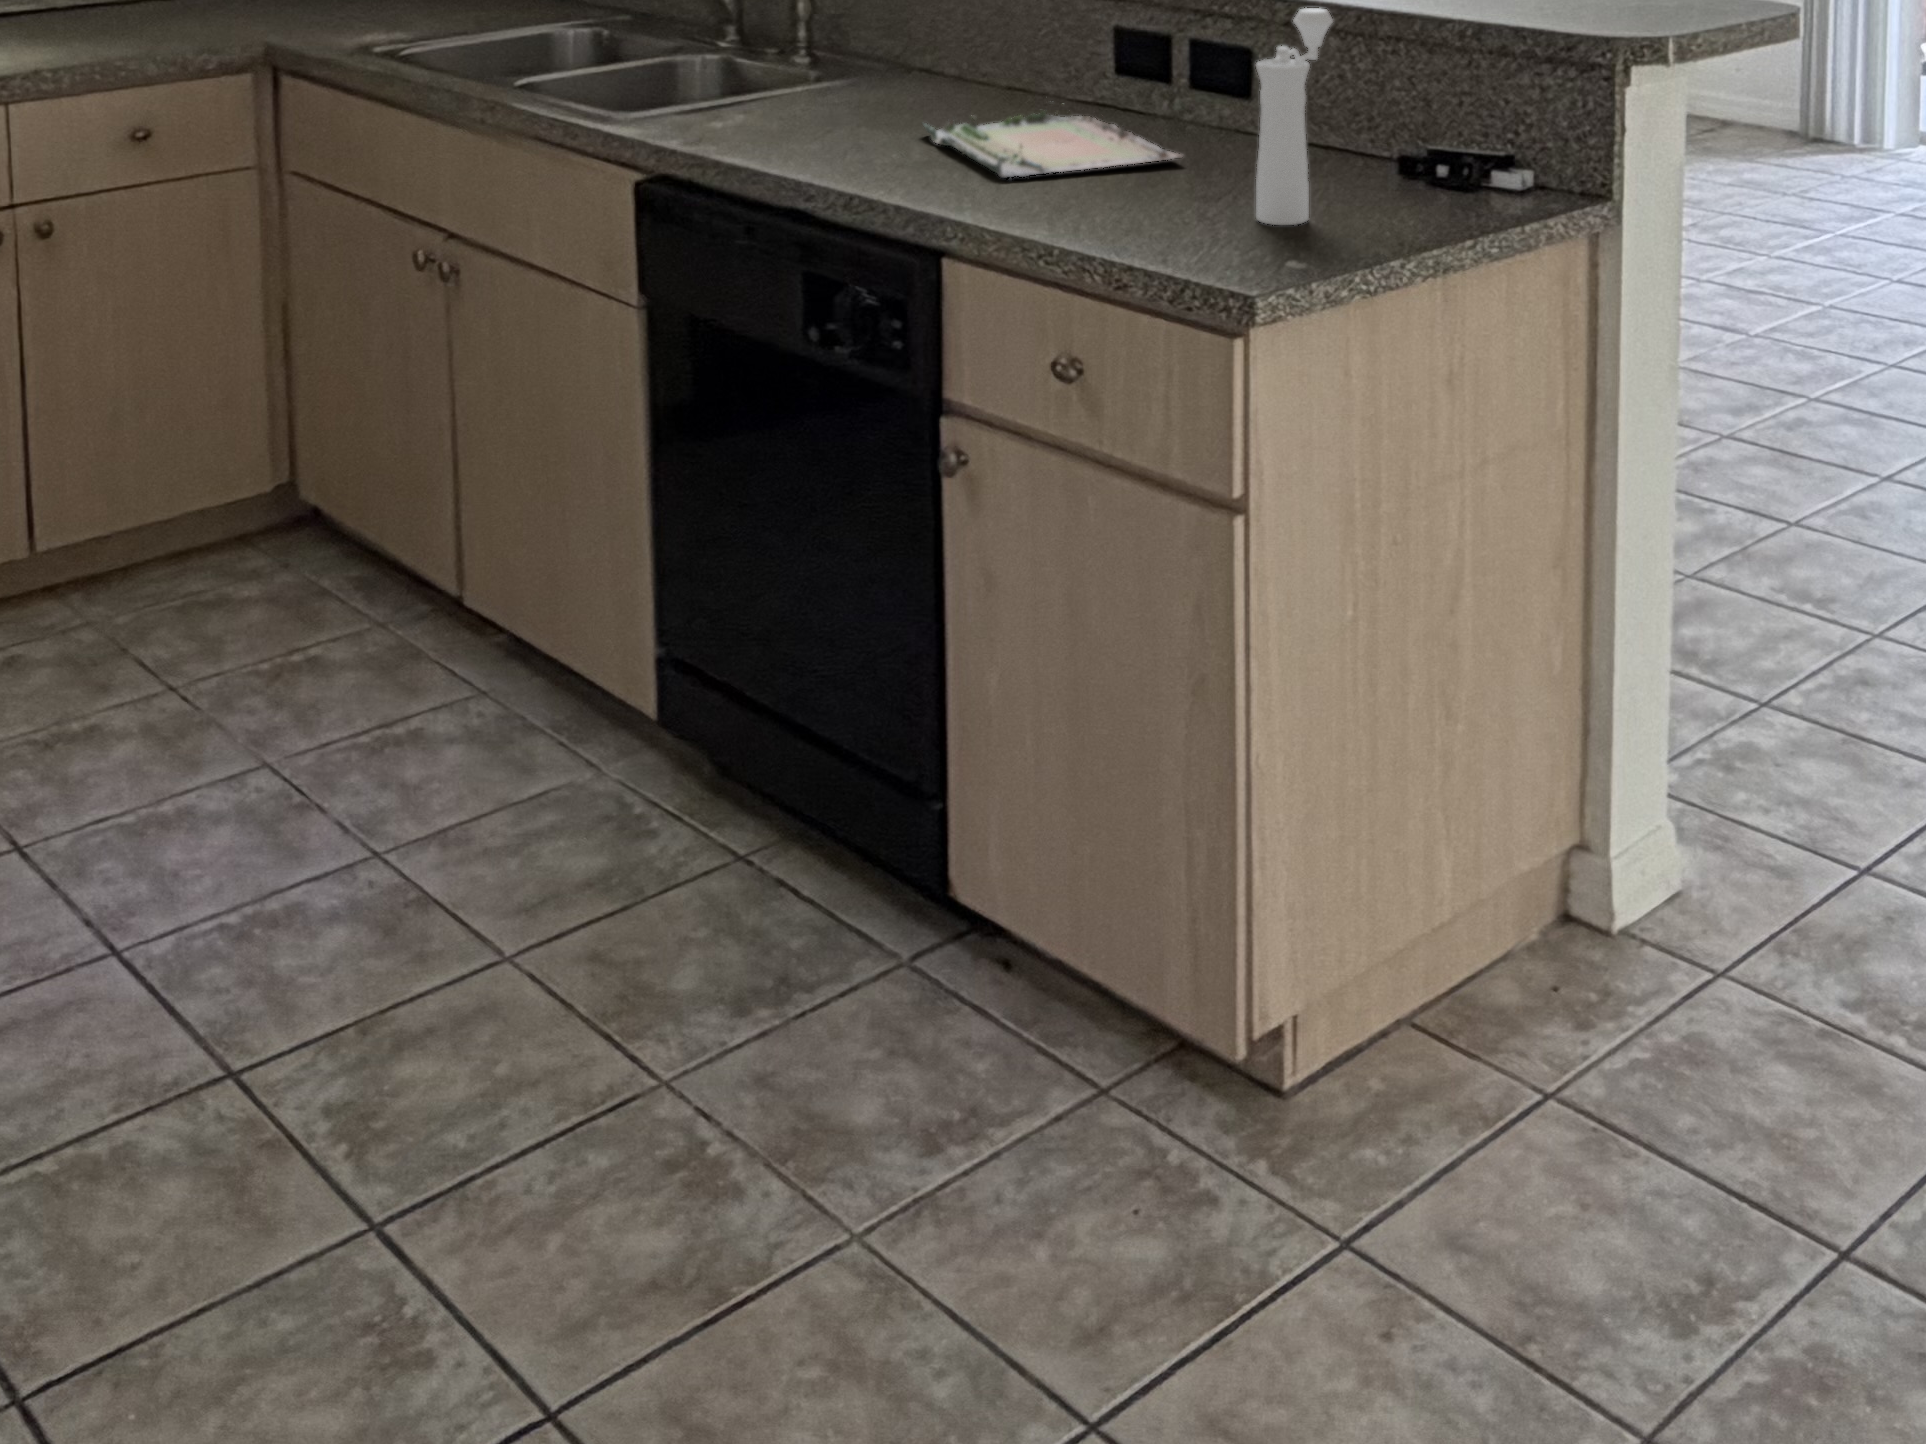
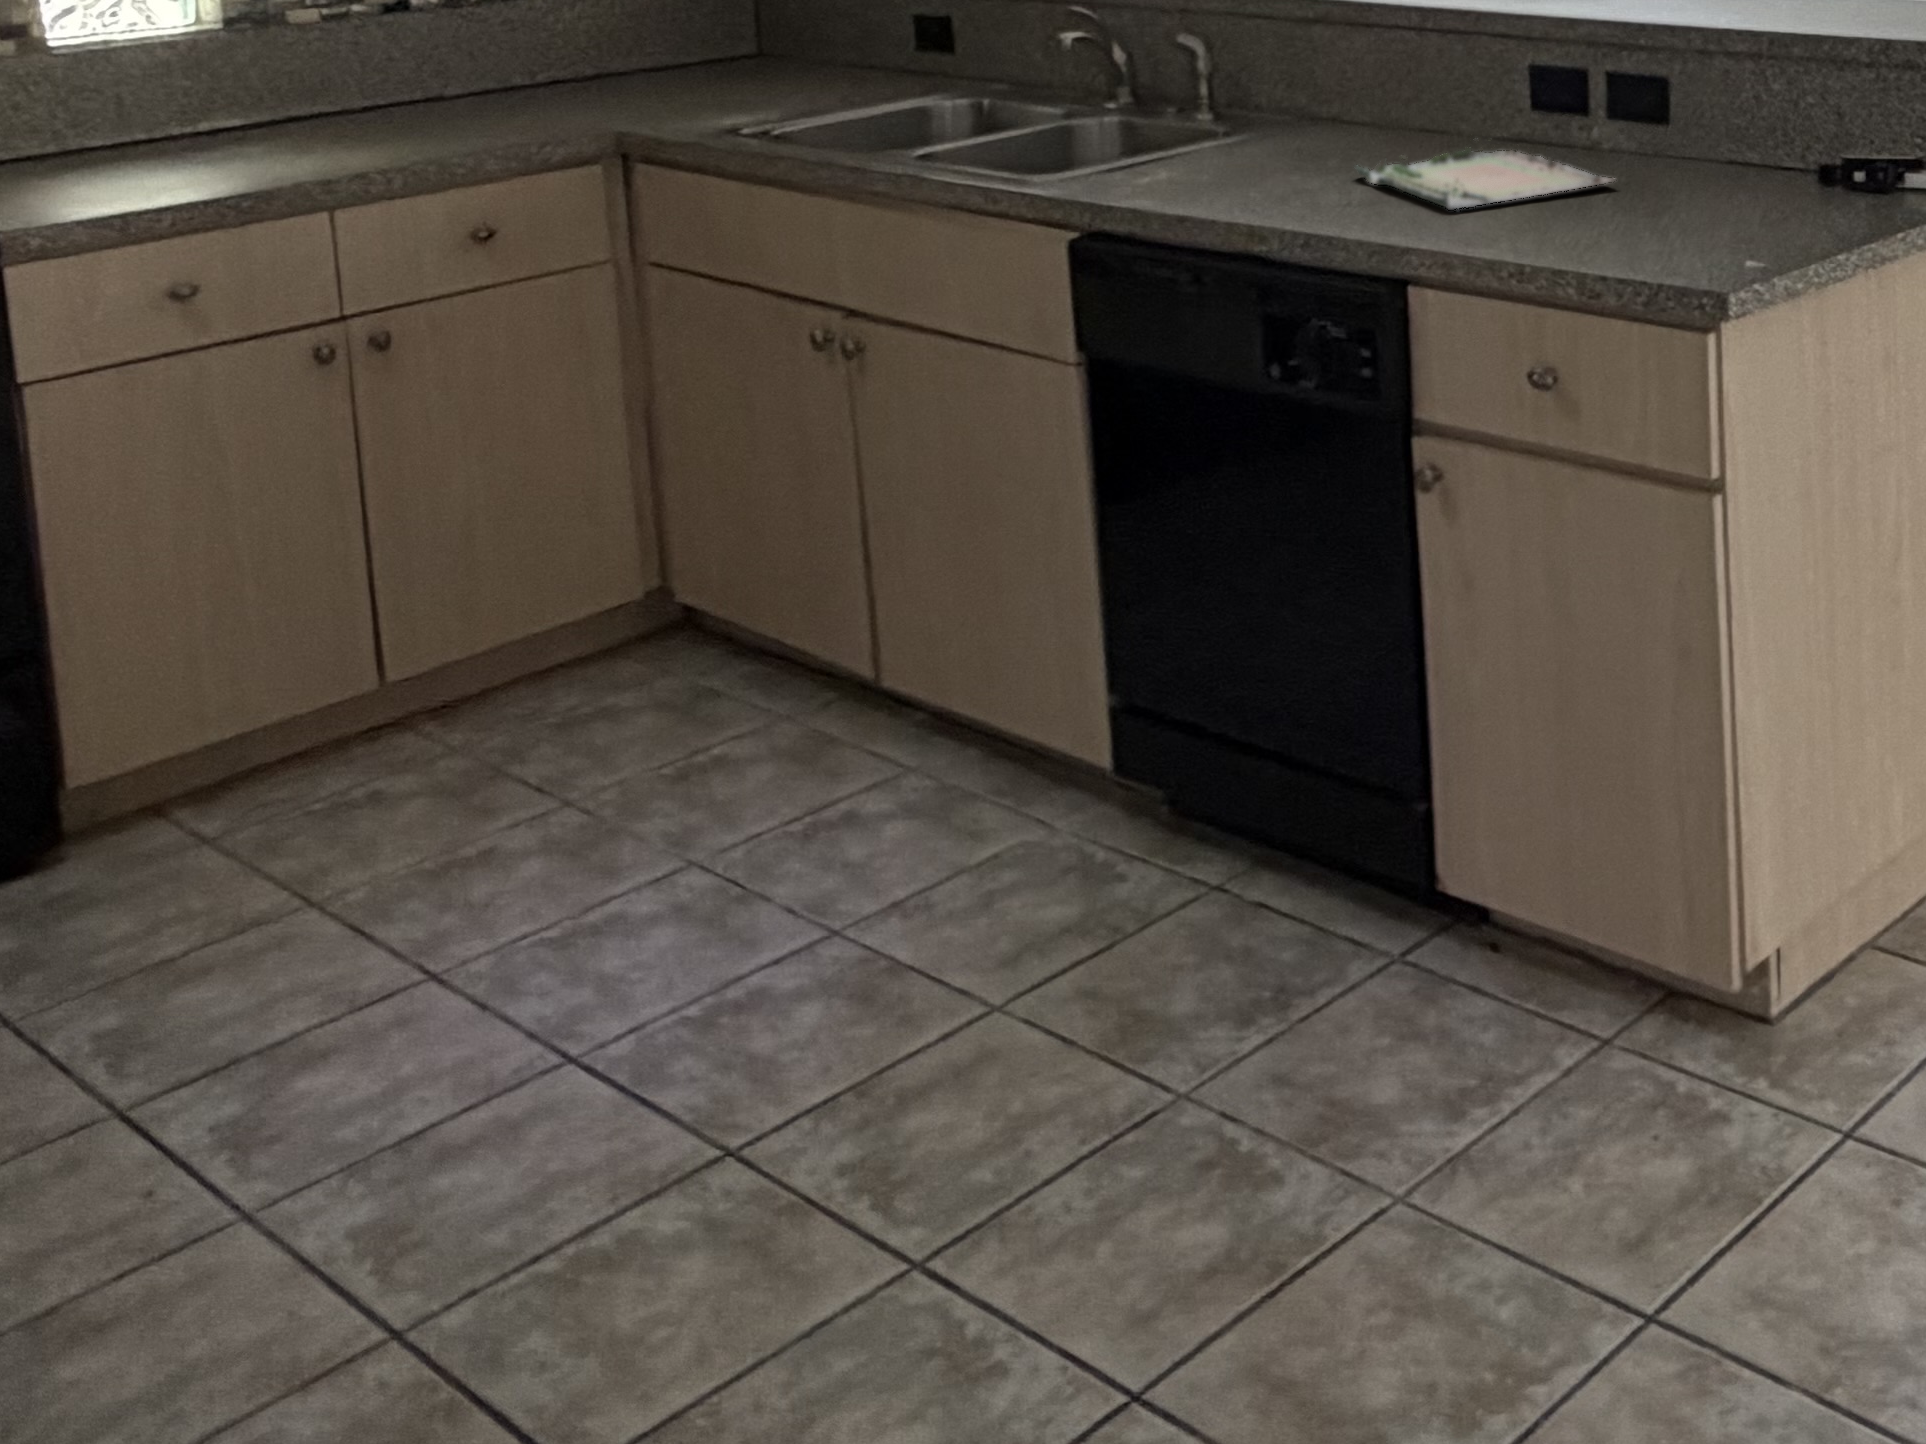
pepper mill: present [1256,8,1333,225] -> none [1697,34,1760,233]

